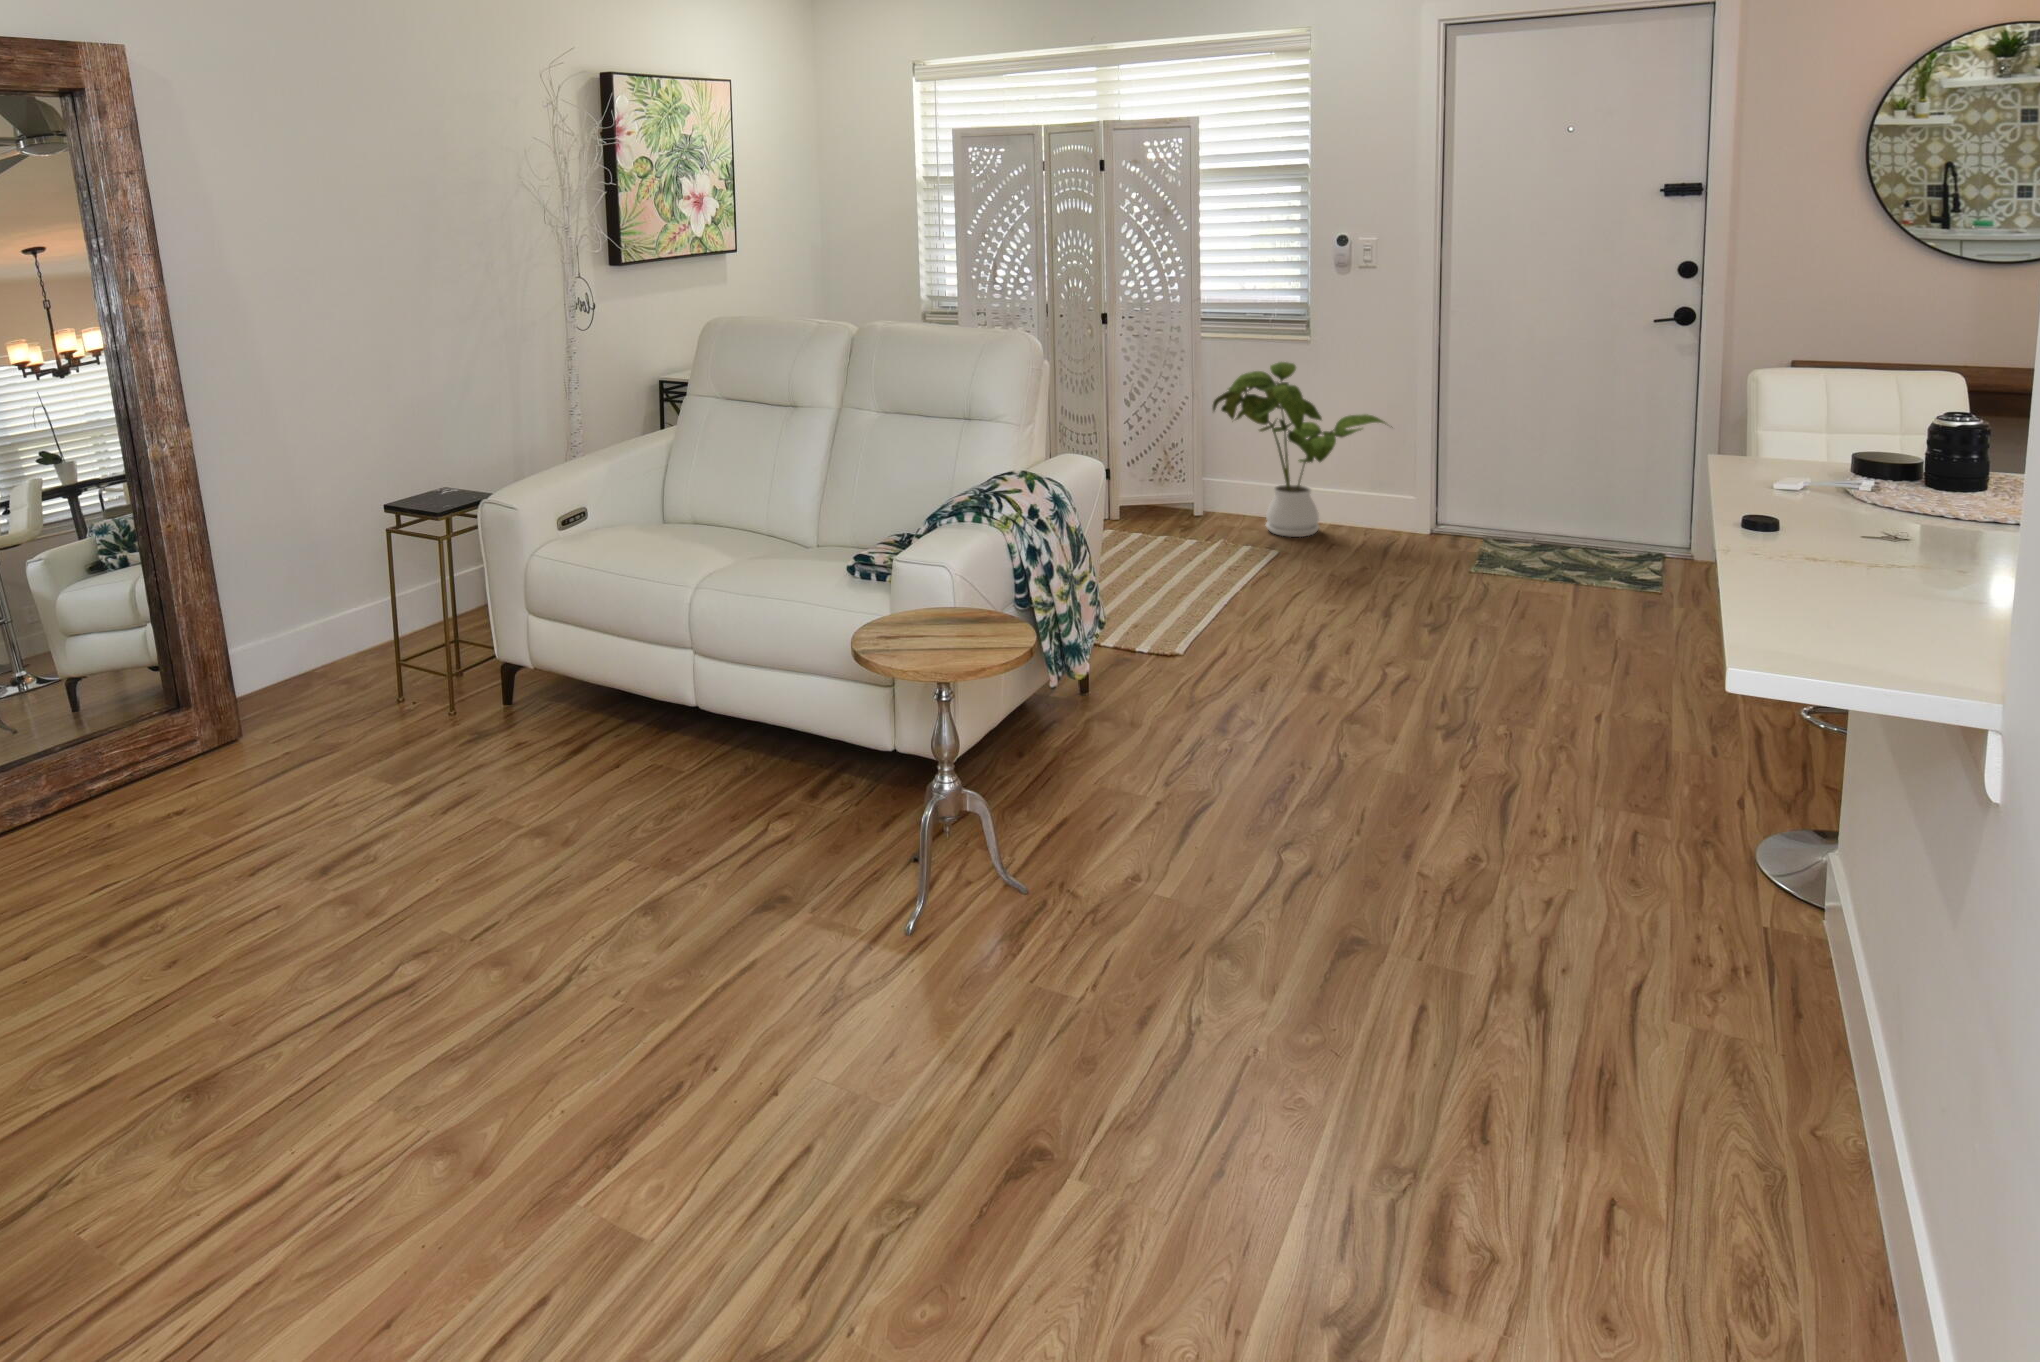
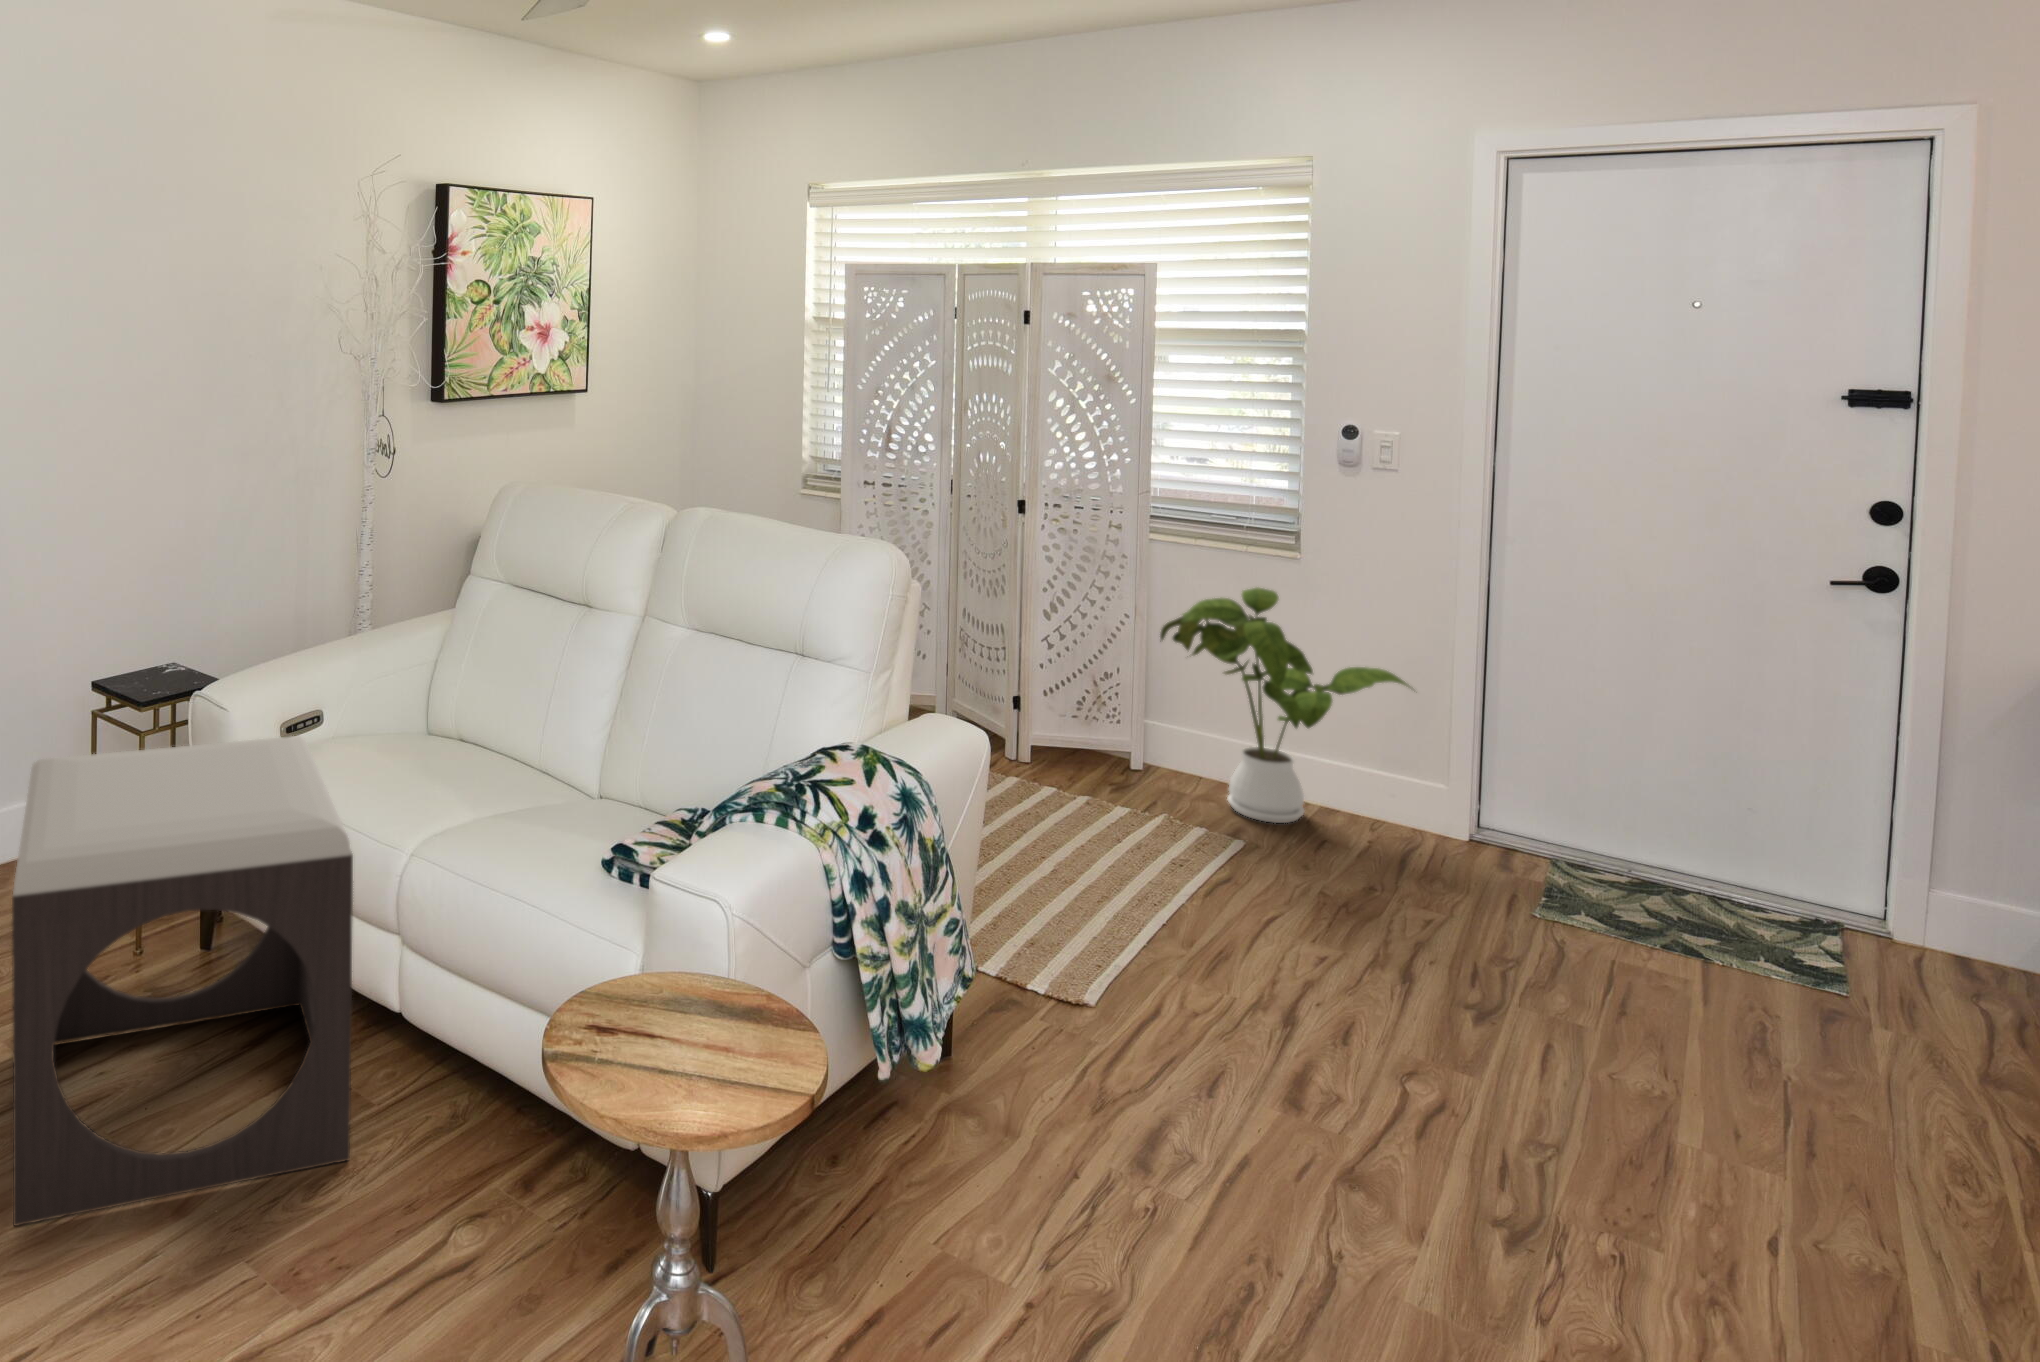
footstool: none [376,516,679,869] -> present [12,736,353,1226]

